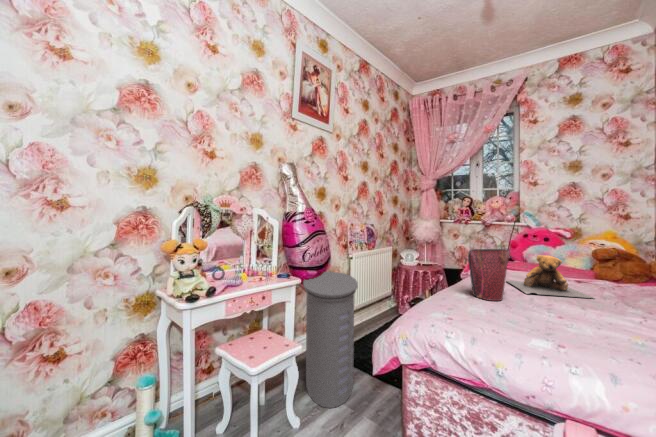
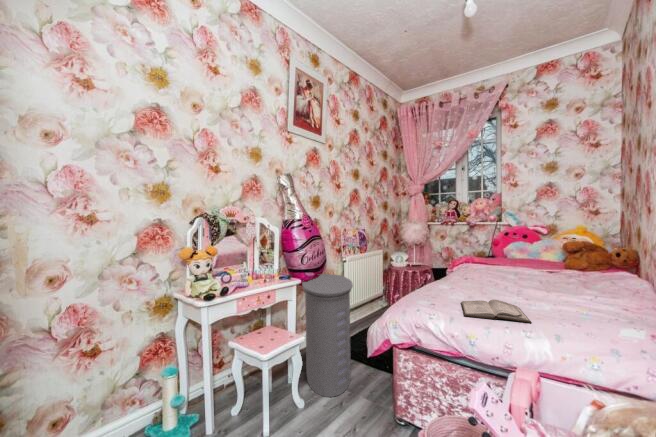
handbag: present [468,236,509,301] -> none [450,236,485,294]
teddy bear: present [507,255,593,298] -> none [486,252,560,289]
diary: none [481,310,574,344] -> present [461,300,531,323]

